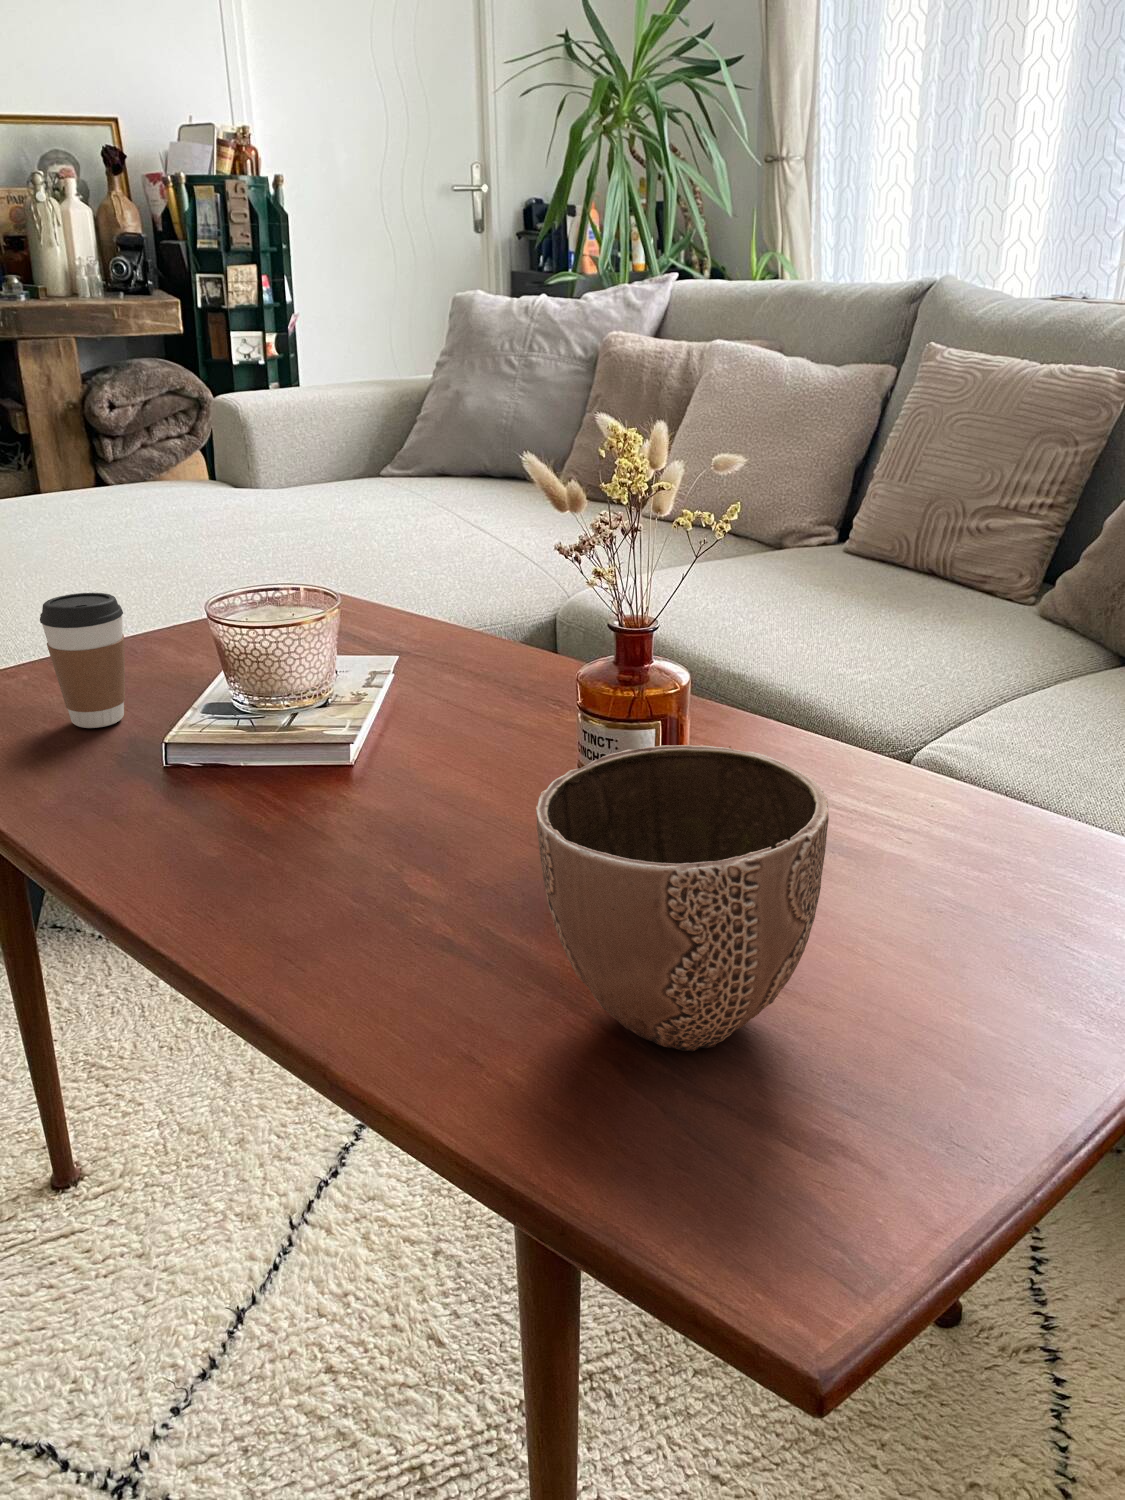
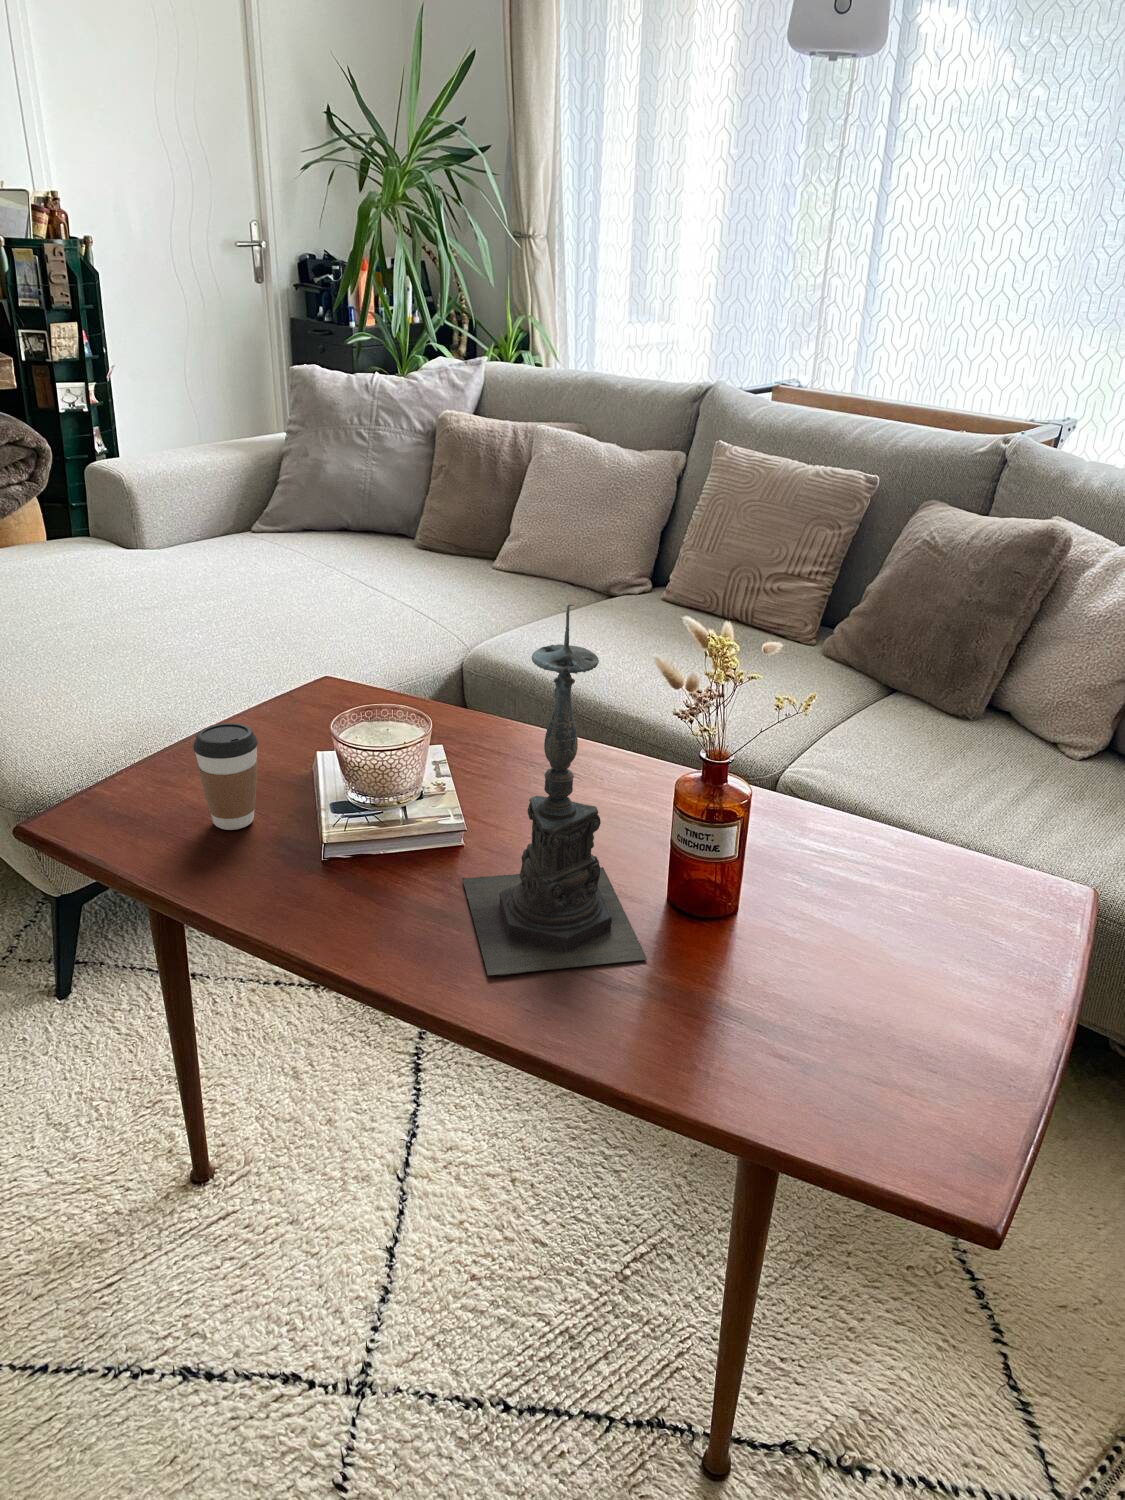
candle holder: none [262,367,520,912] -> present [462,605,647,976]
decorative bowl: present [536,745,829,1051] -> none [736,851,922,1048]

